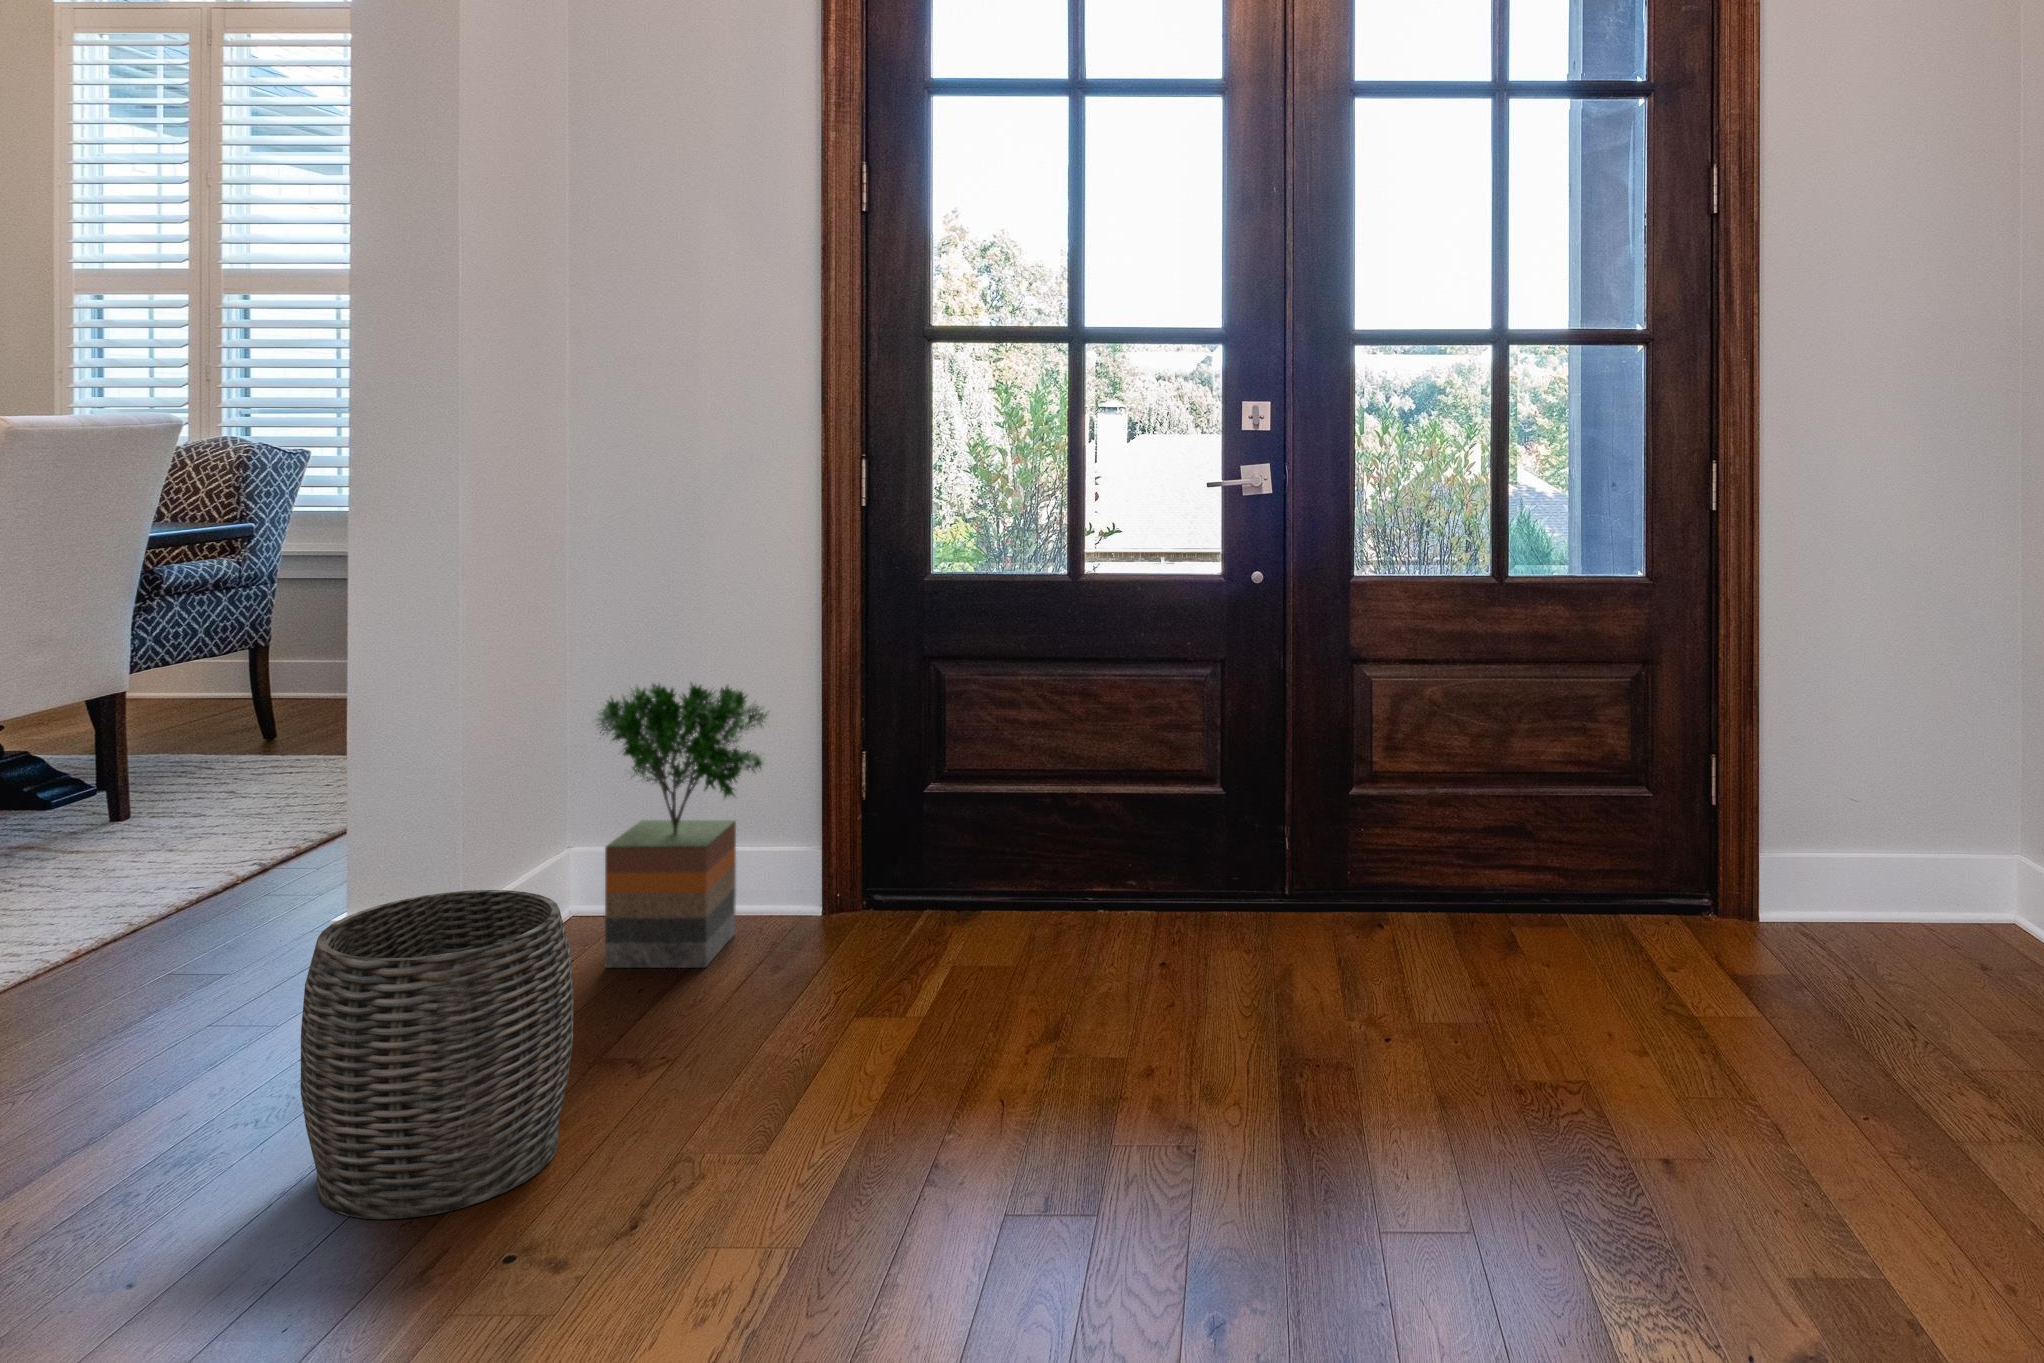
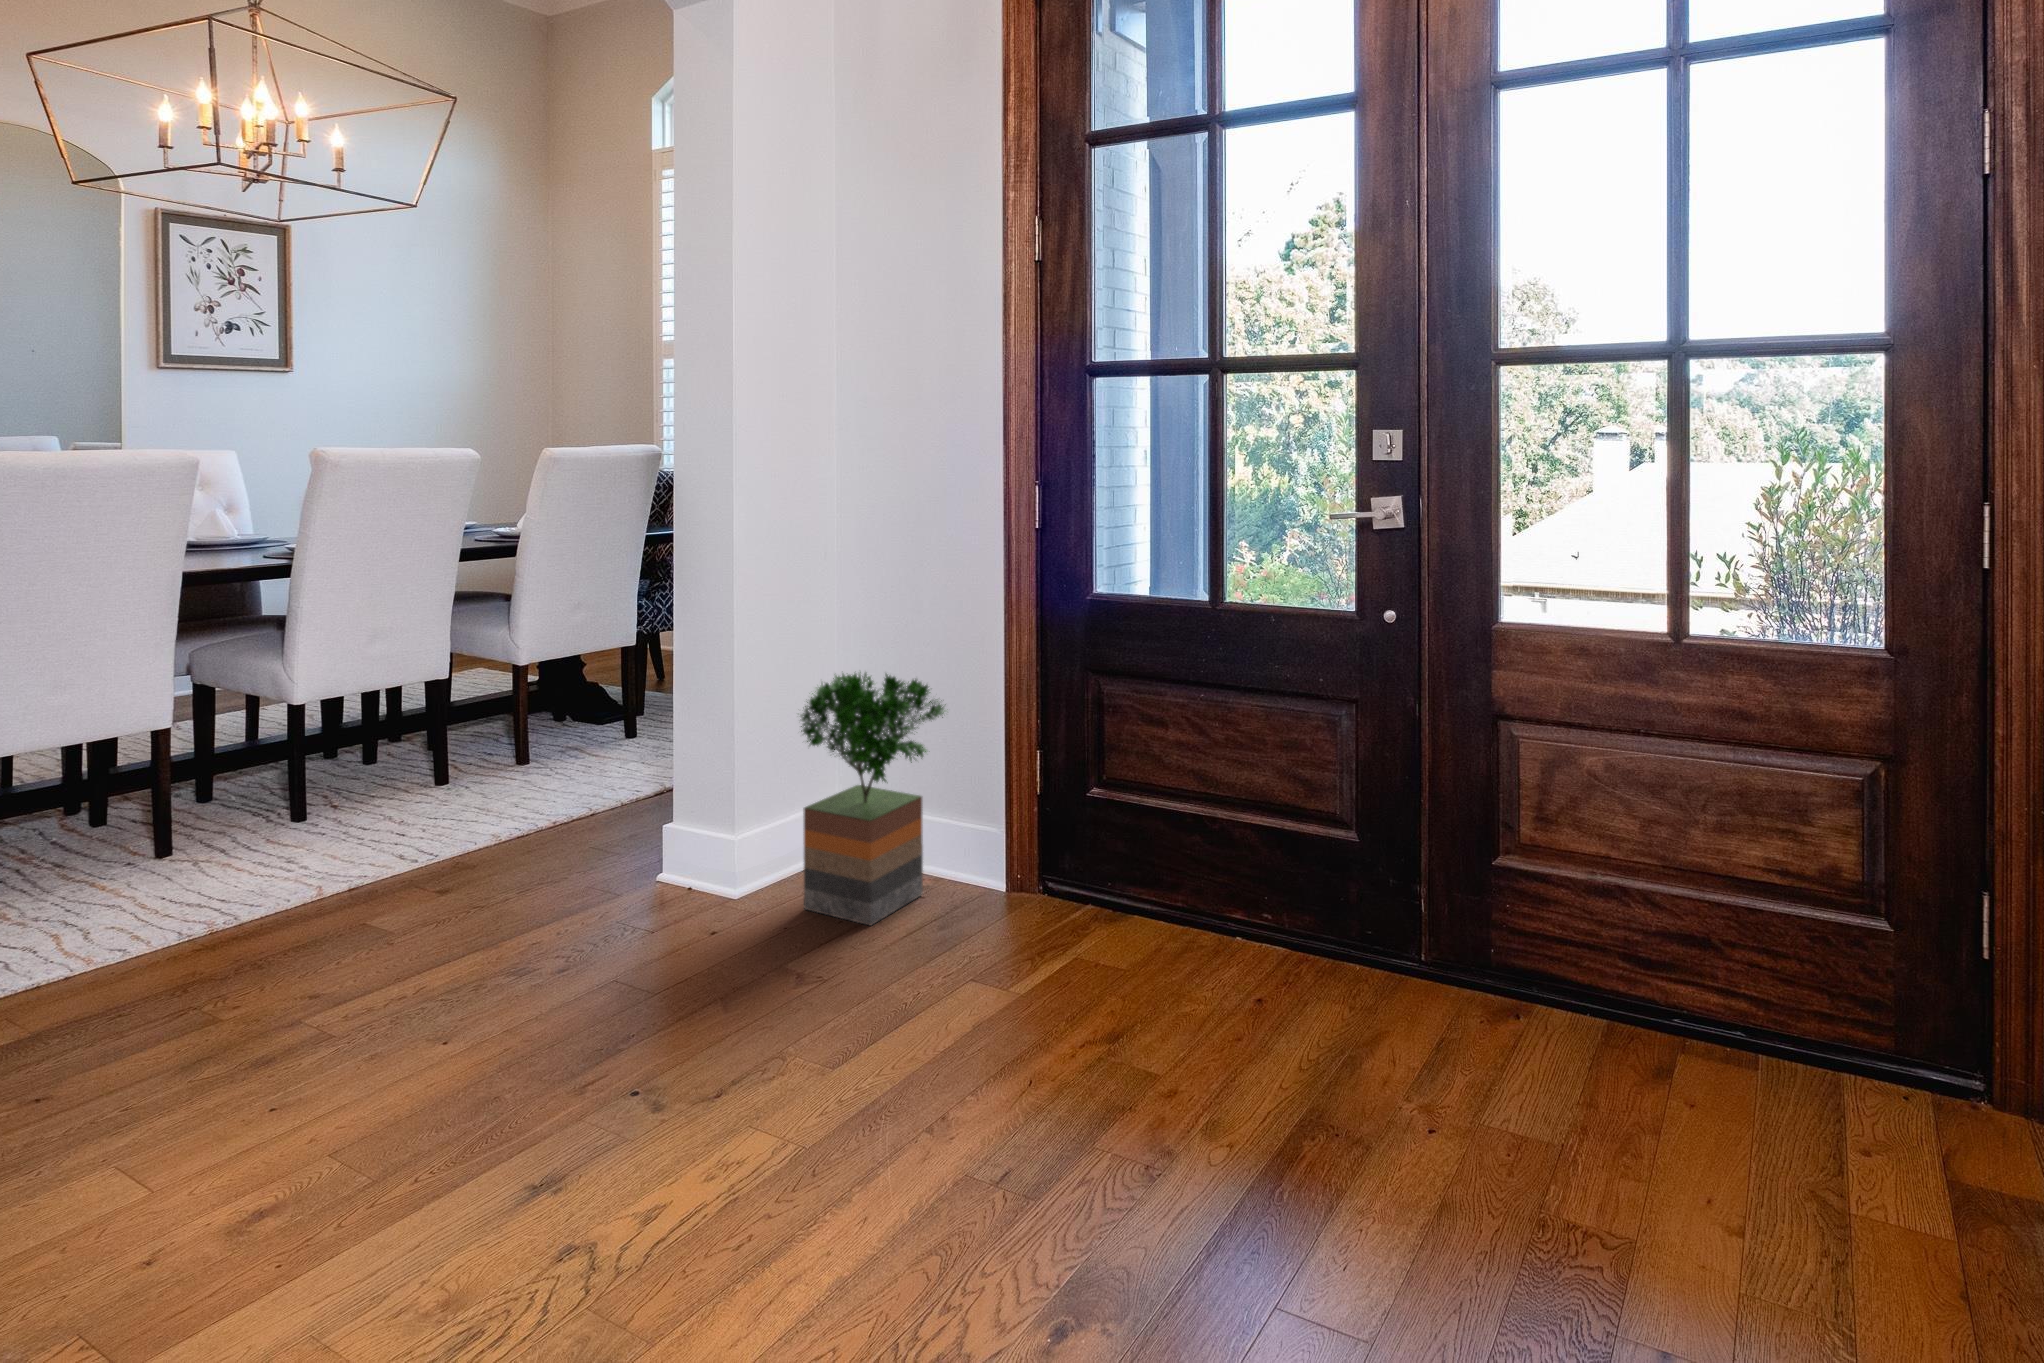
woven basket: present [301,890,573,1219] -> none [400,851,627,1138]

